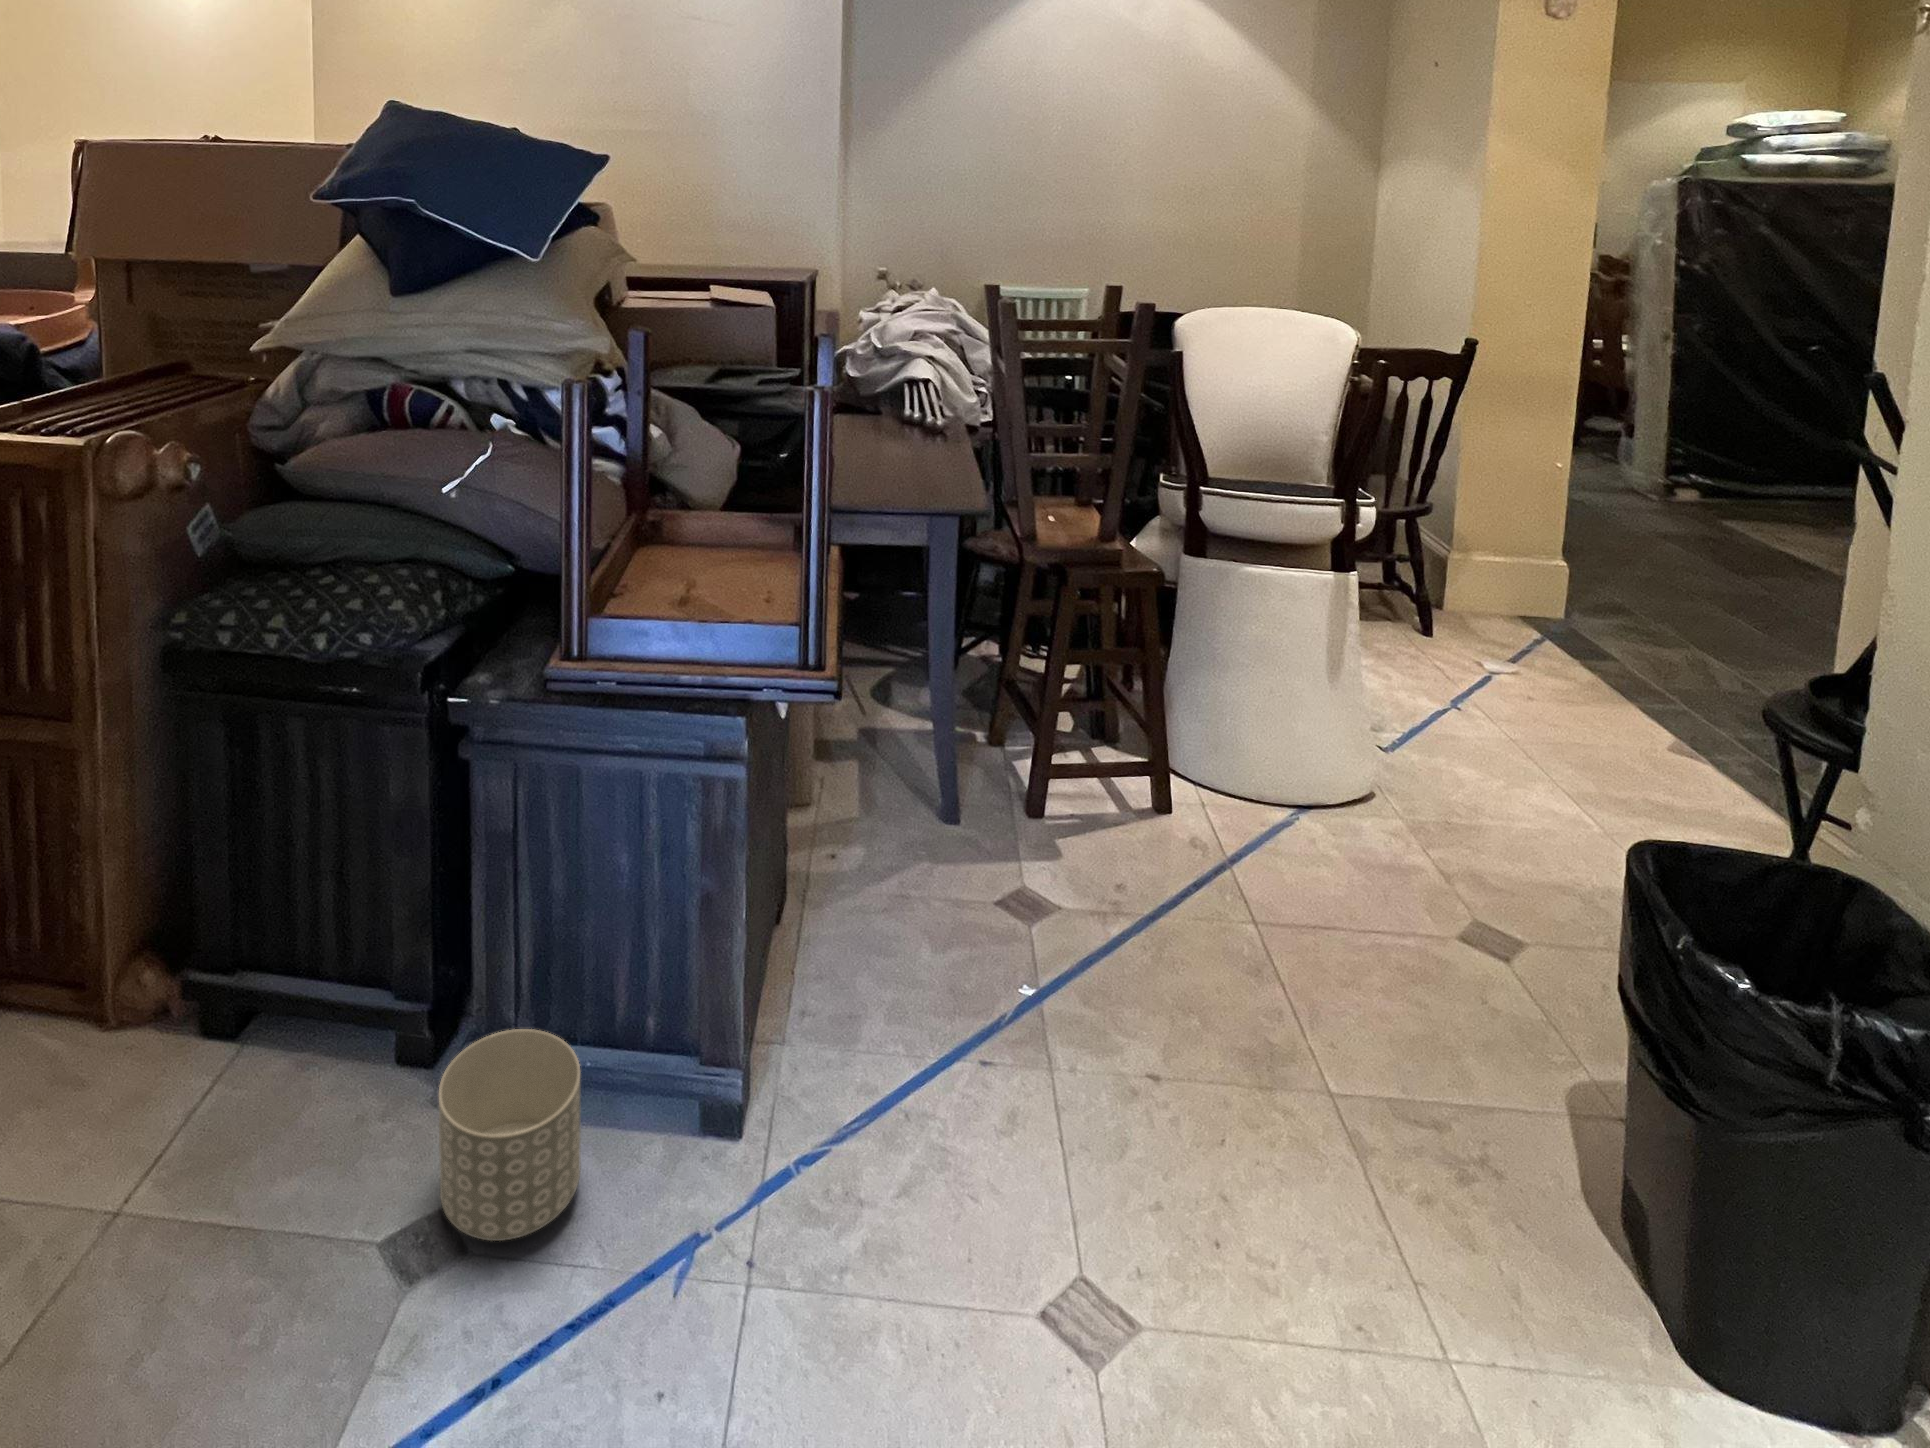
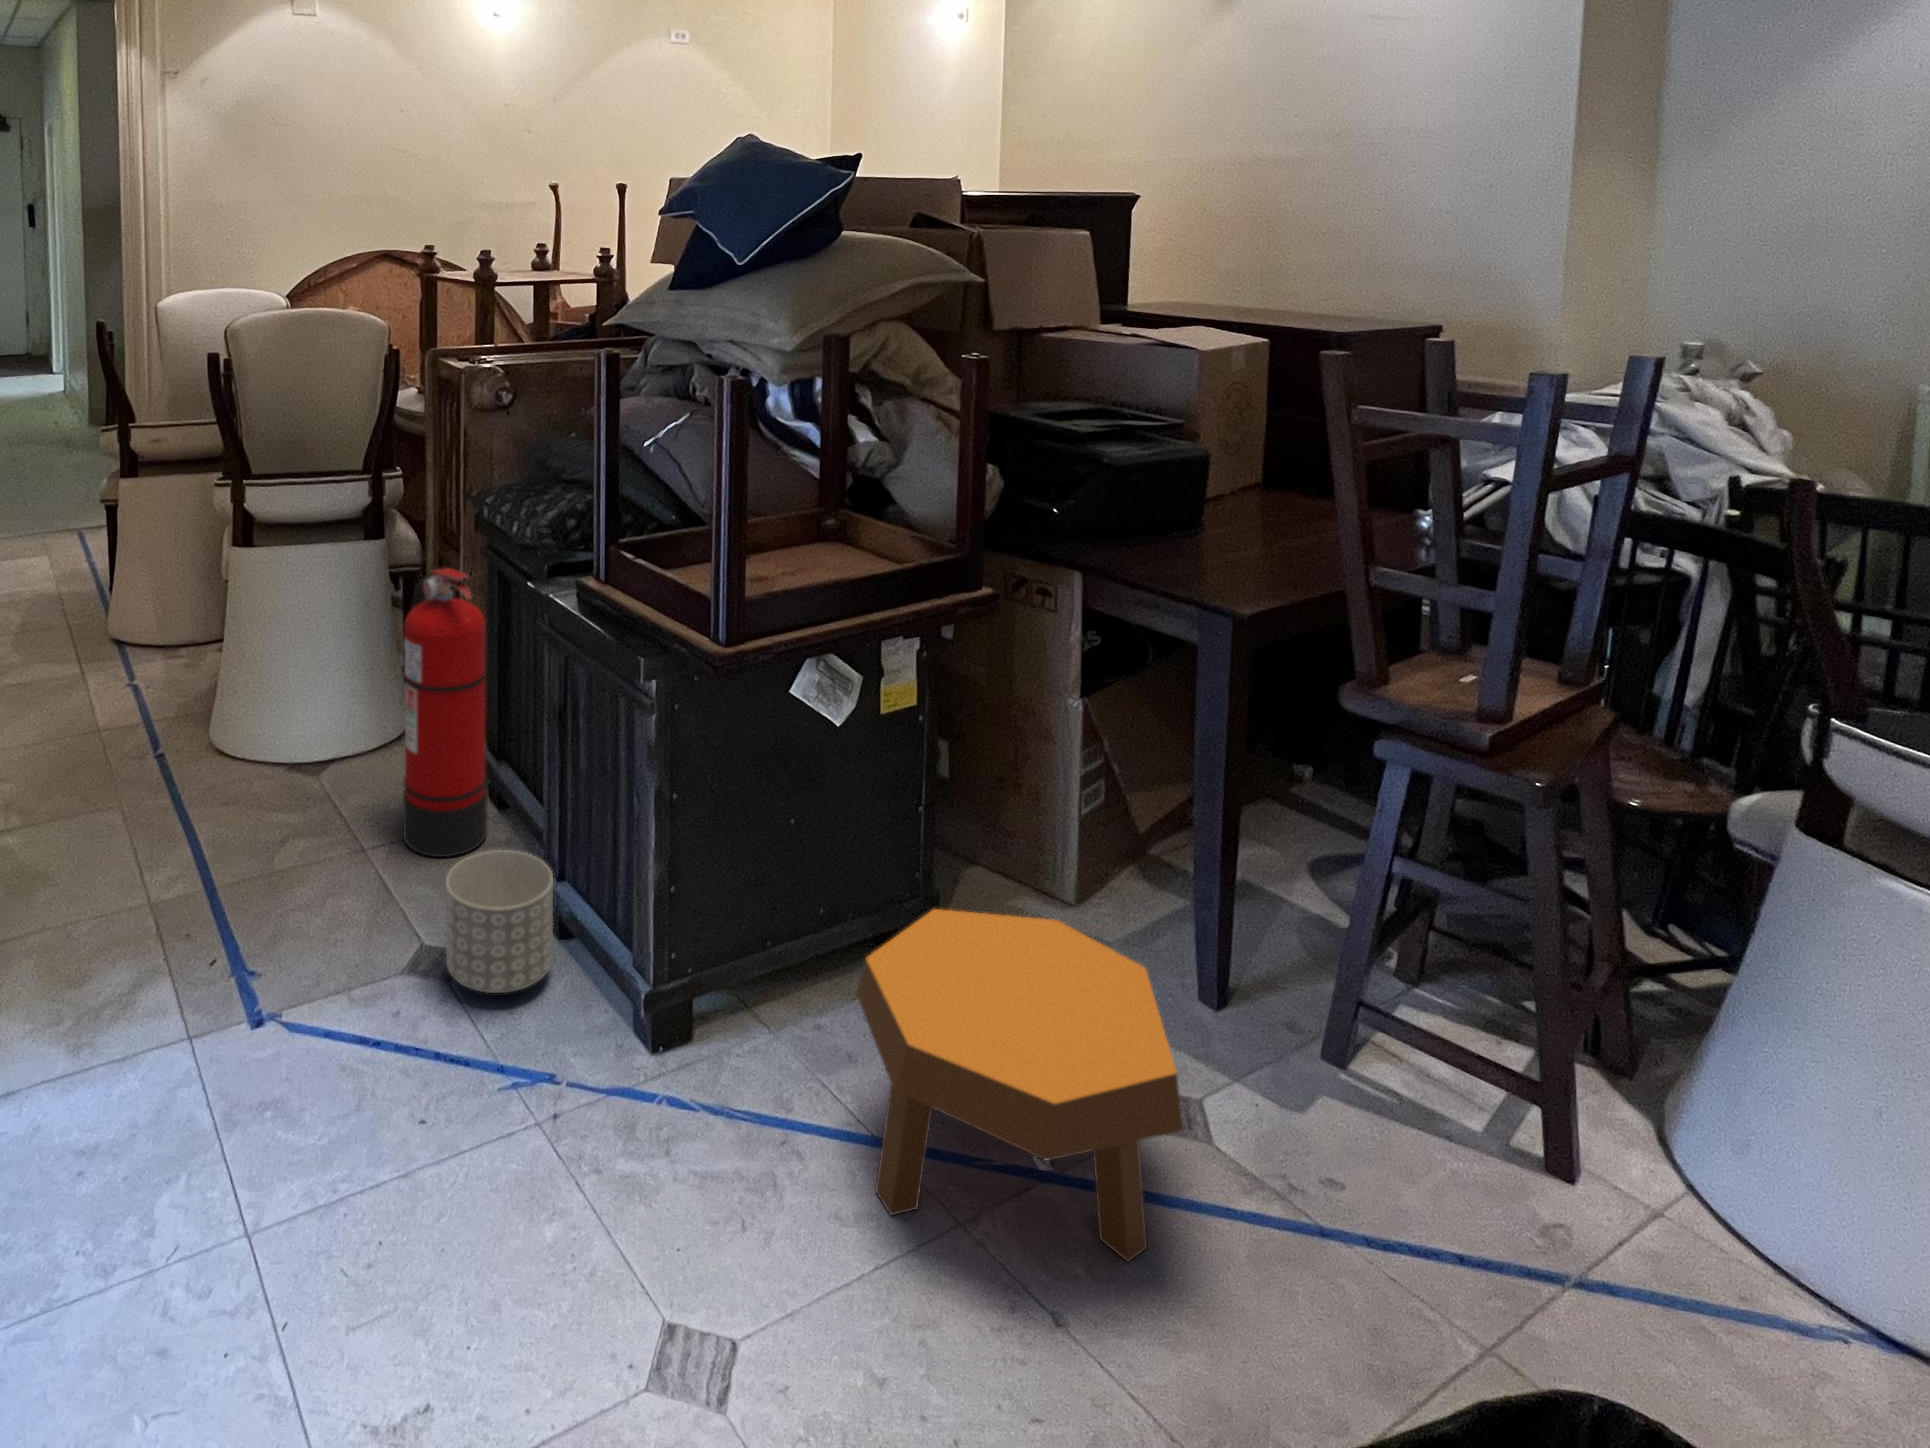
fire extinguisher: none [87,732,278,1162] -> present [403,568,487,857]
footstool: none [889,793,1148,1096] -> present [856,909,1182,1261]

